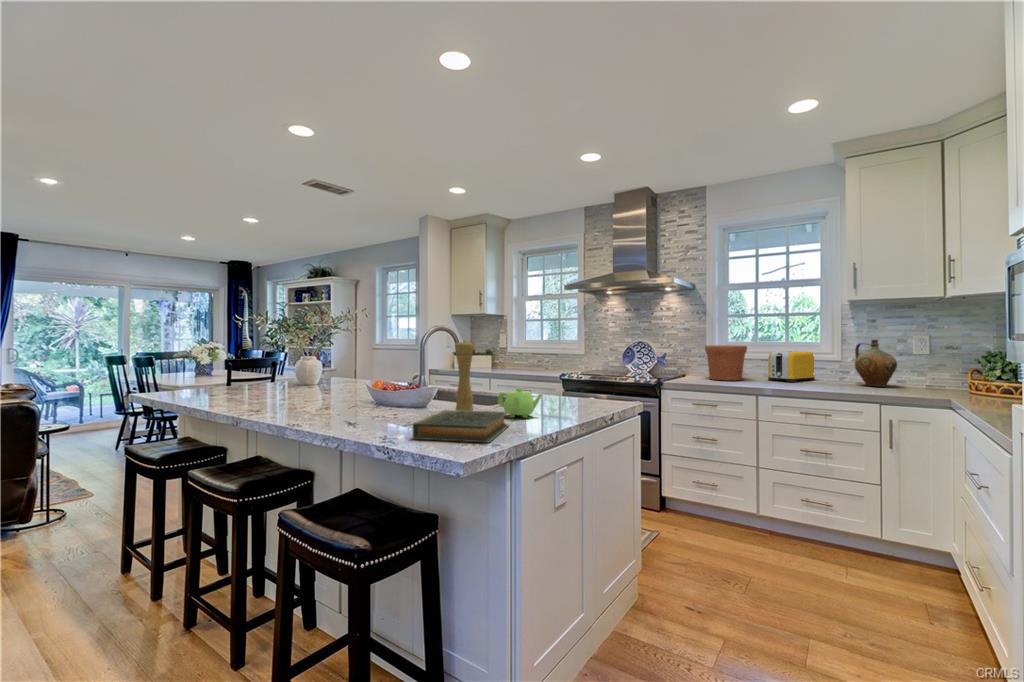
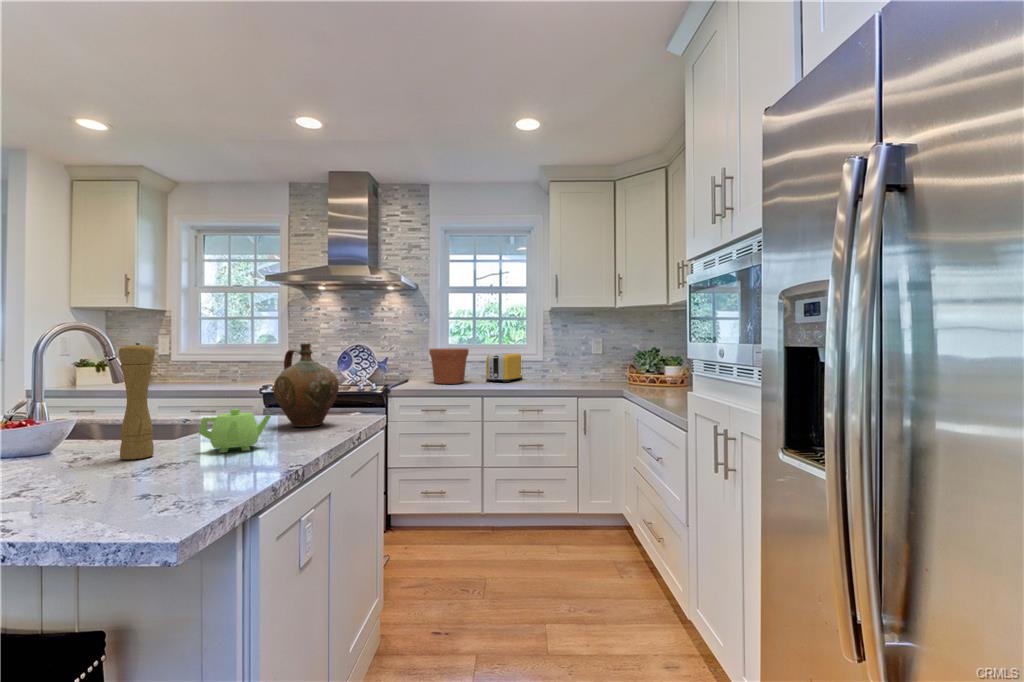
ceramic jug: present [854,340,897,387] -> present [274,343,339,427]
hardback book: present [413,410,509,442] -> none [46,445,228,516]

